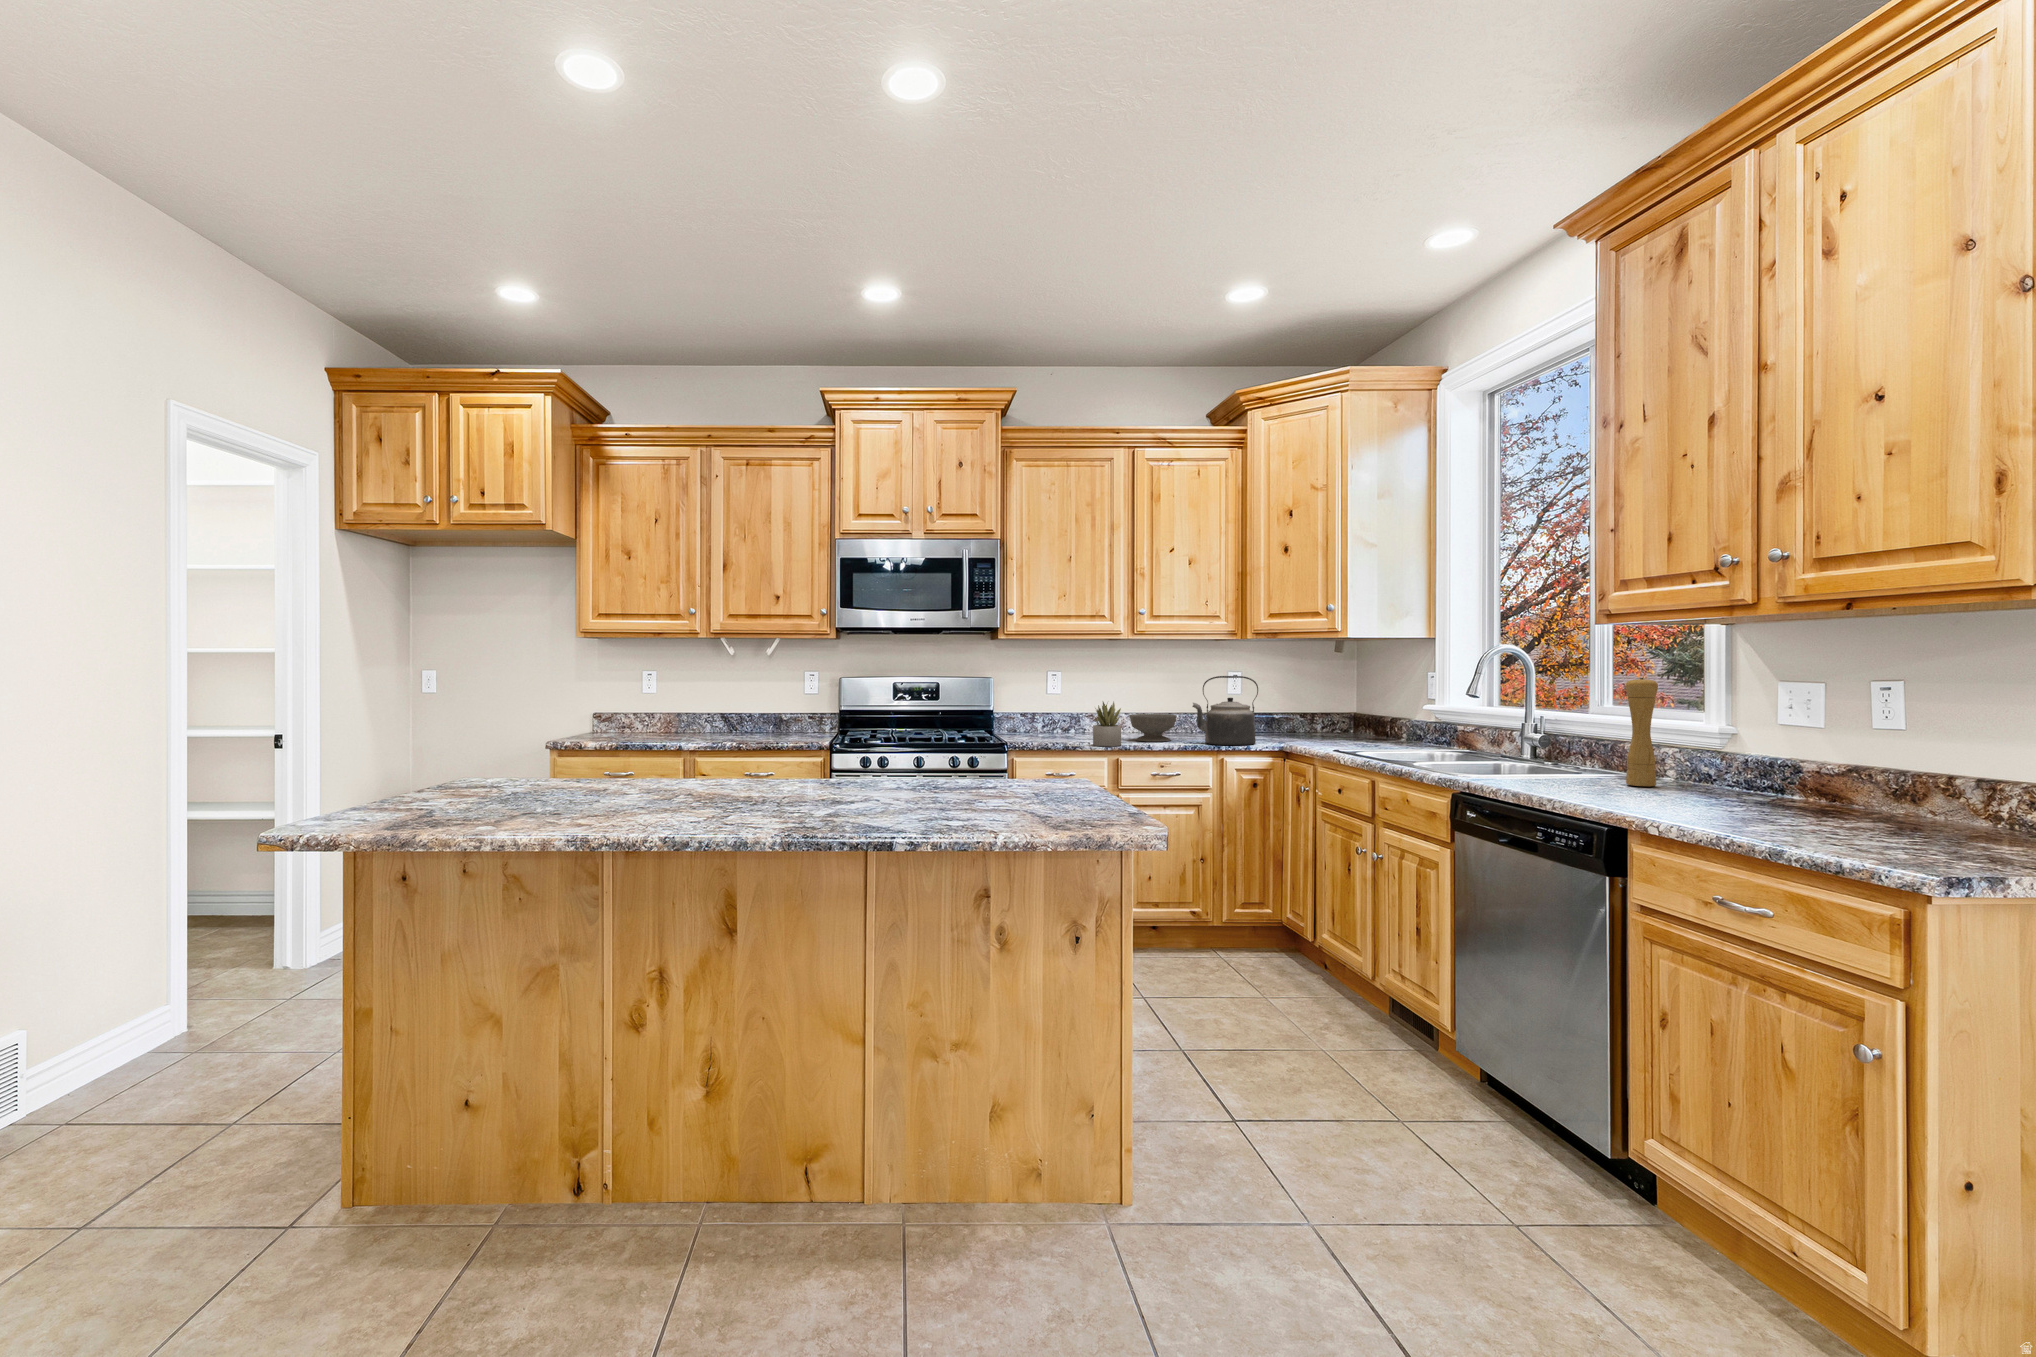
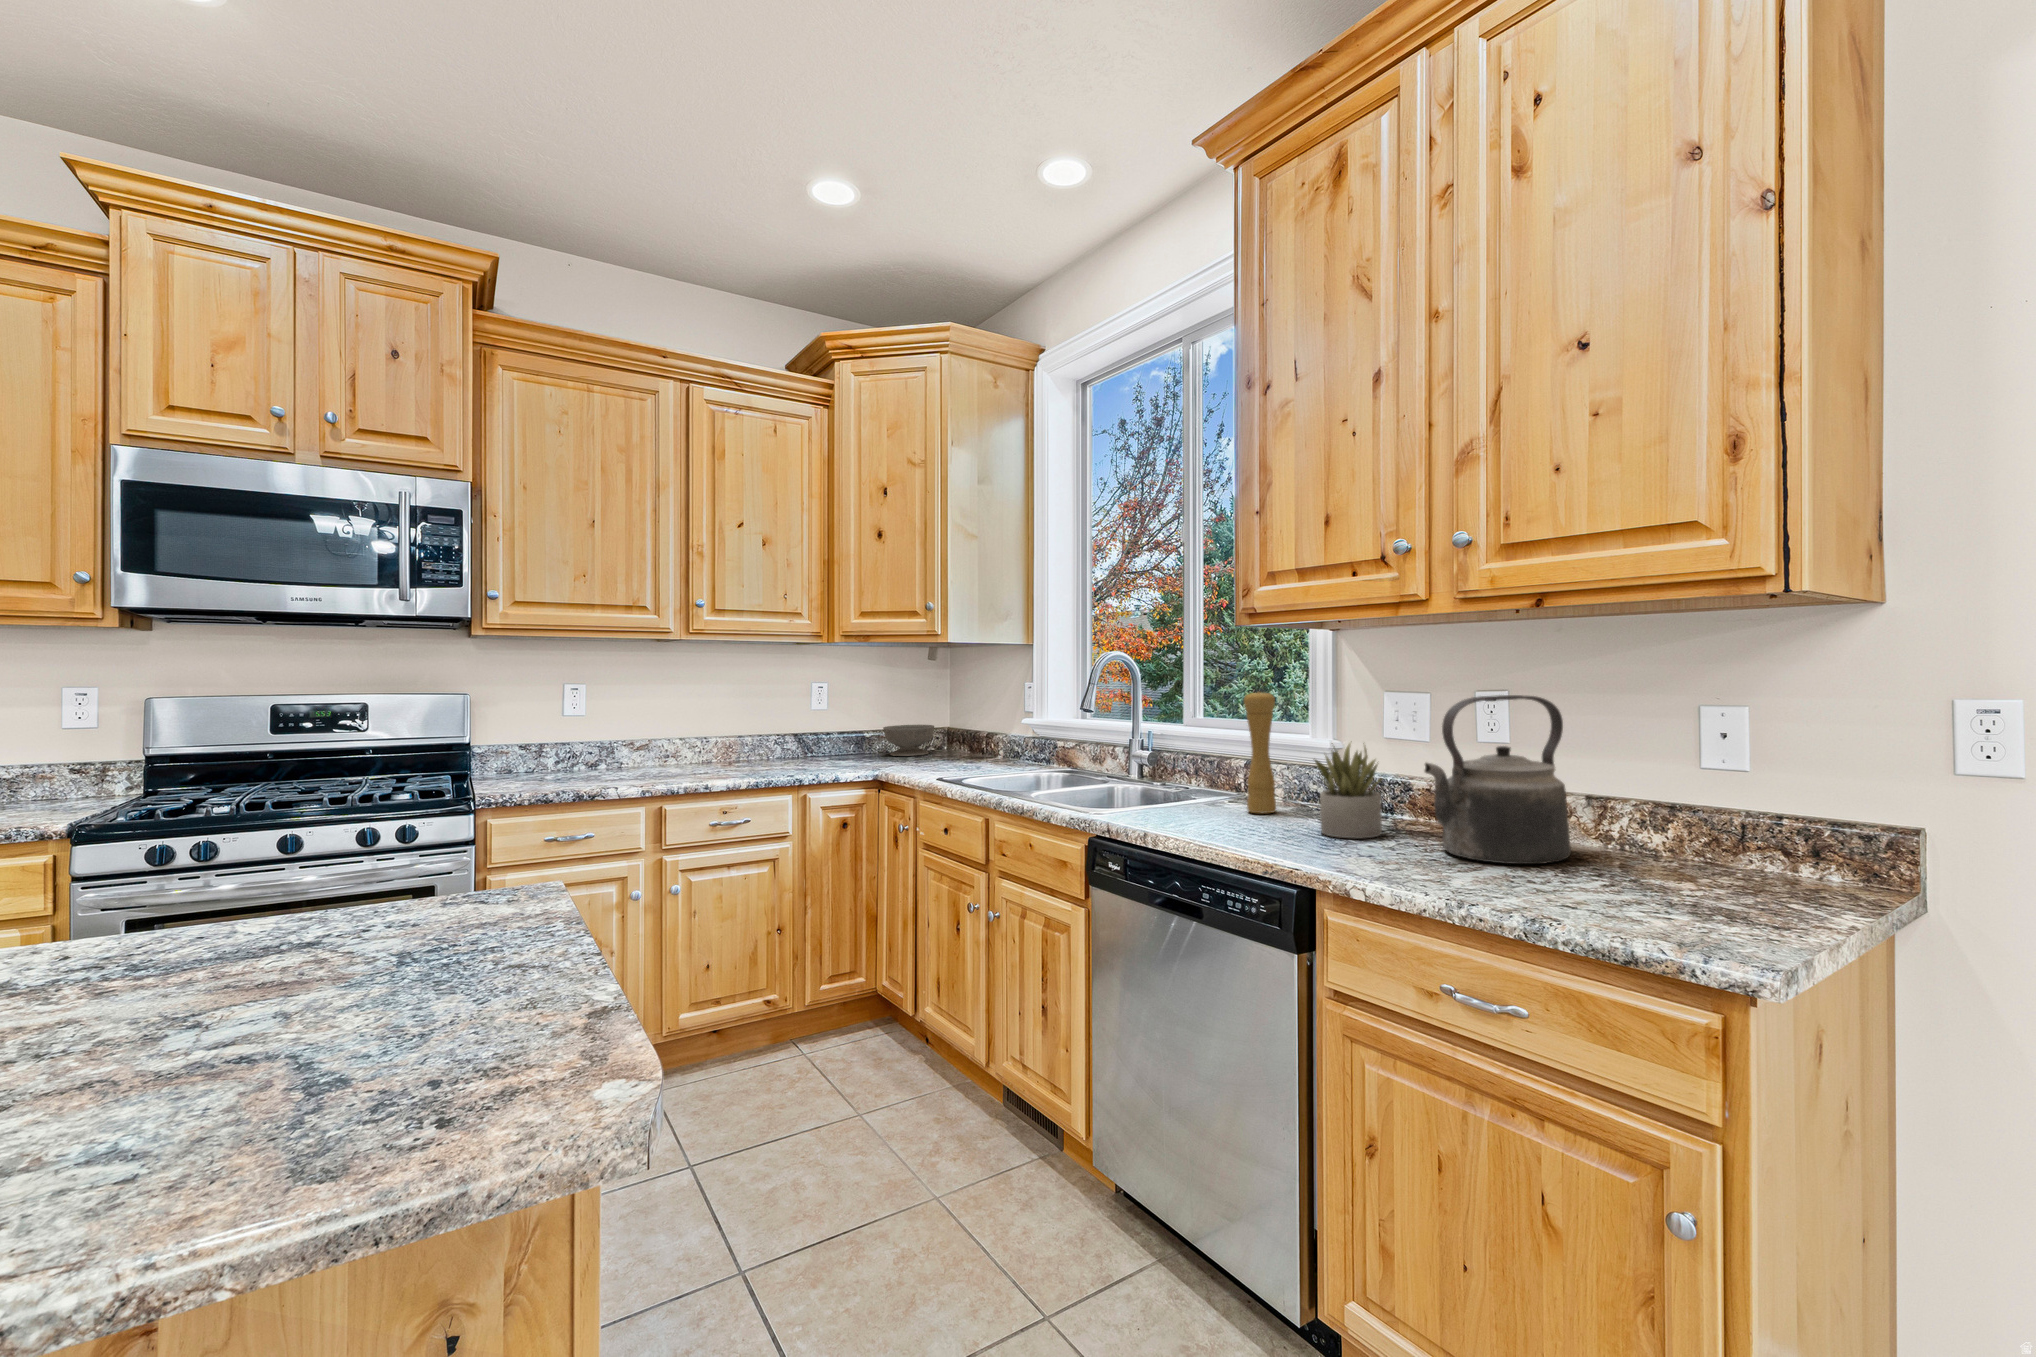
kettle: present [1192,676,1258,745] -> present [1425,695,1571,864]
succulent plant: present [1093,701,1121,746] -> present [1315,741,1382,838]
bowl: present [1129,714,1177,741] -> present [883,725,934,756]

